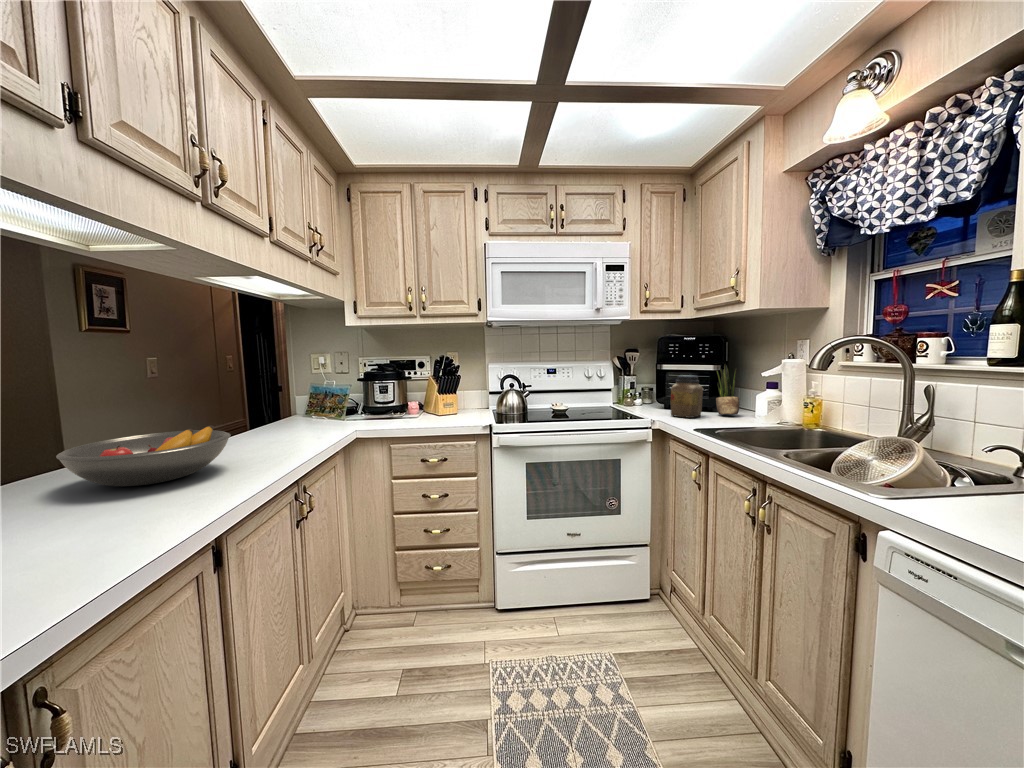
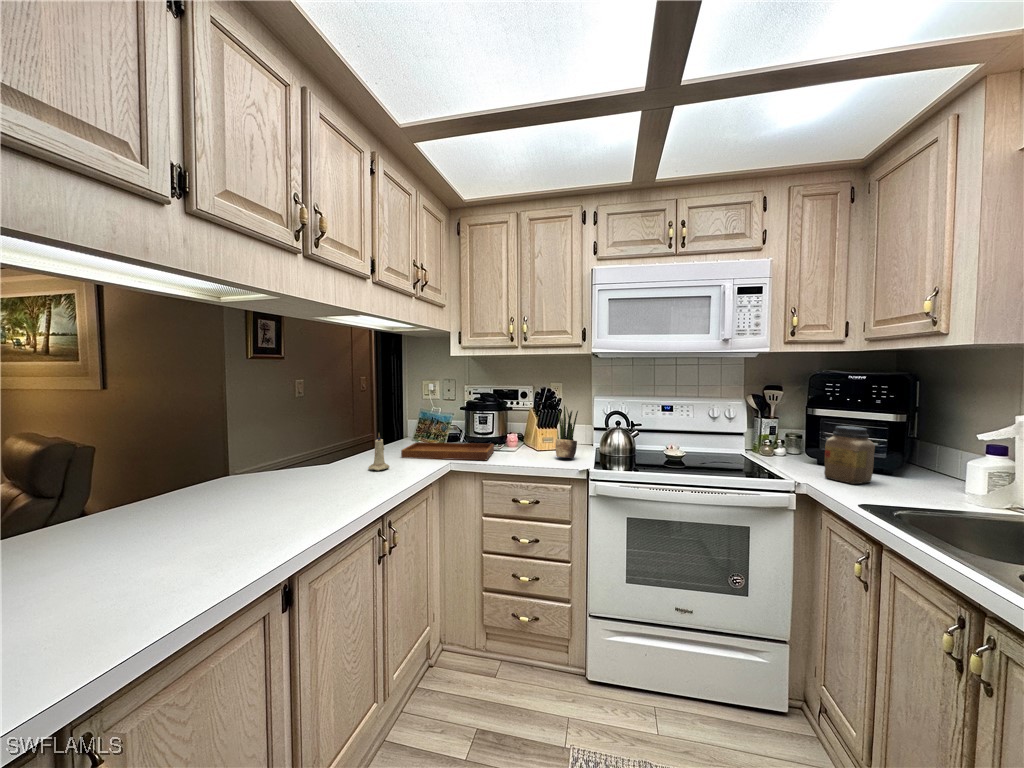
potted plant: present [716,364,739,415] -> present [556,406,578,458]
tray: none [301,395,397,430] -> present [401,425,494,460]
candle: none [269,402,293,441] -> present [368,434,390,470]
fruit bowl: present [56,425,231,487] -> none [183,458,323,512]

